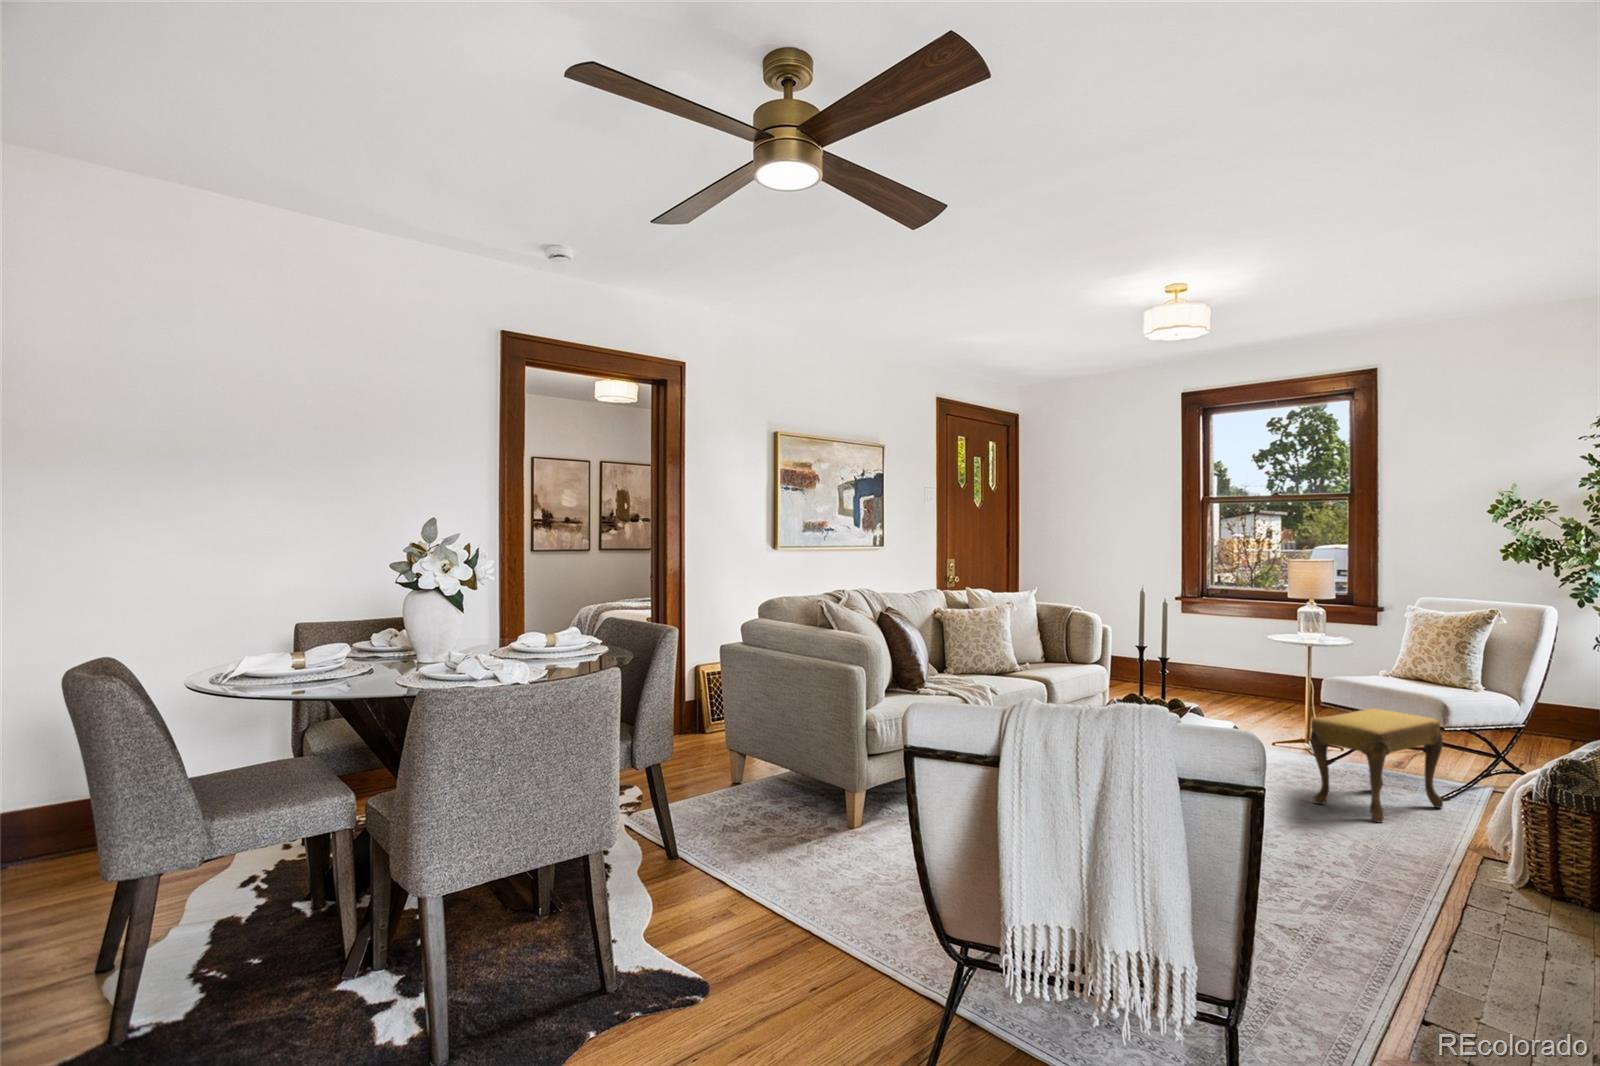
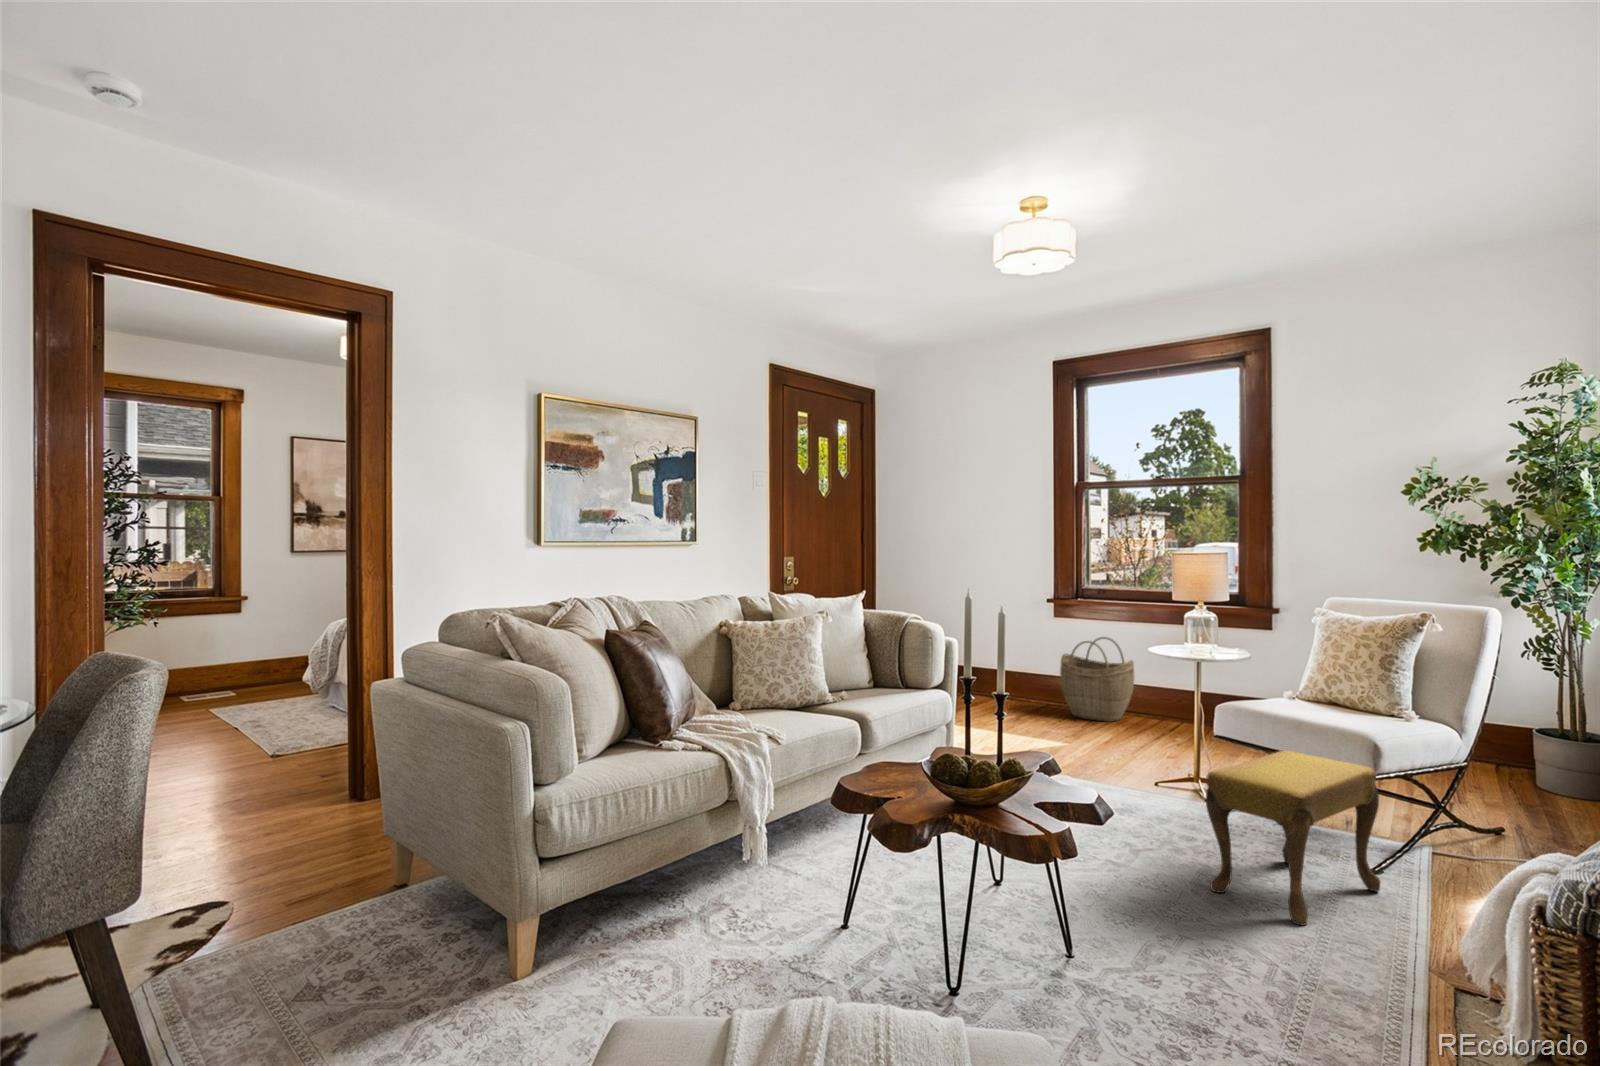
woven basket: none [1187,629,1252,699] -> present [1060,637,1134,722]

